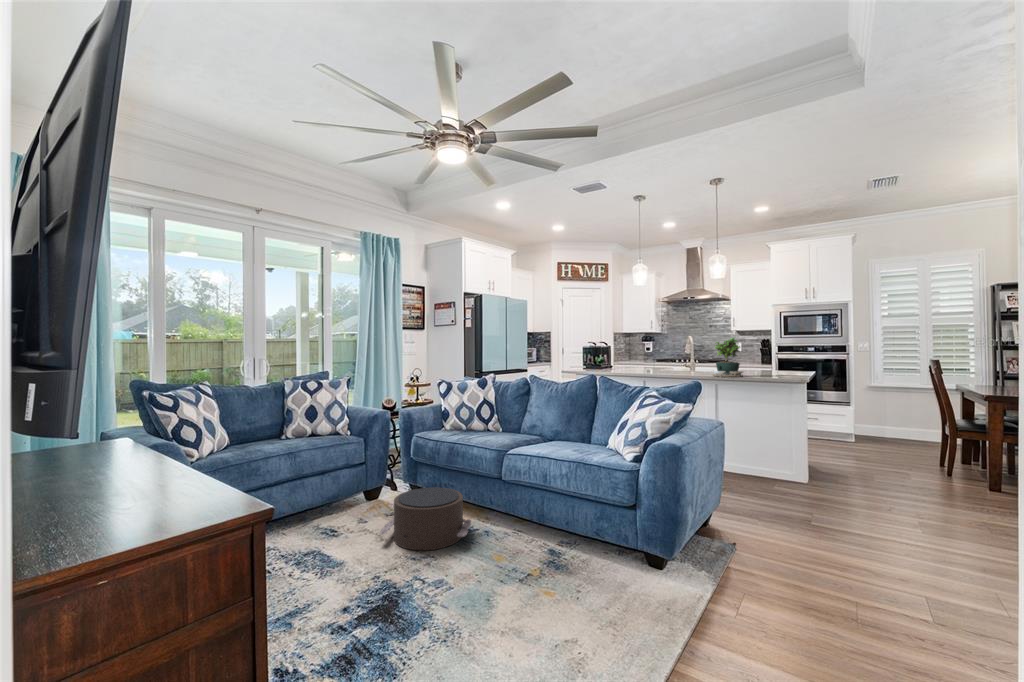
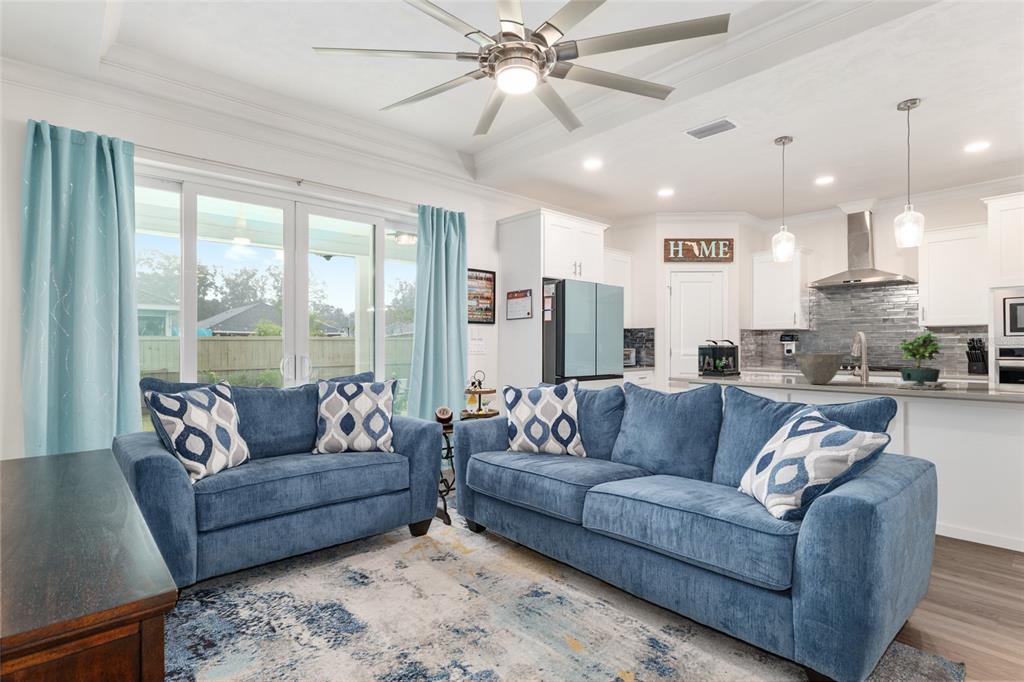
bowl: none [646,352,683,375] -> present [790,352,847,384]
pouf: present [380,488,471,550] -> none [414,529,539,621]

